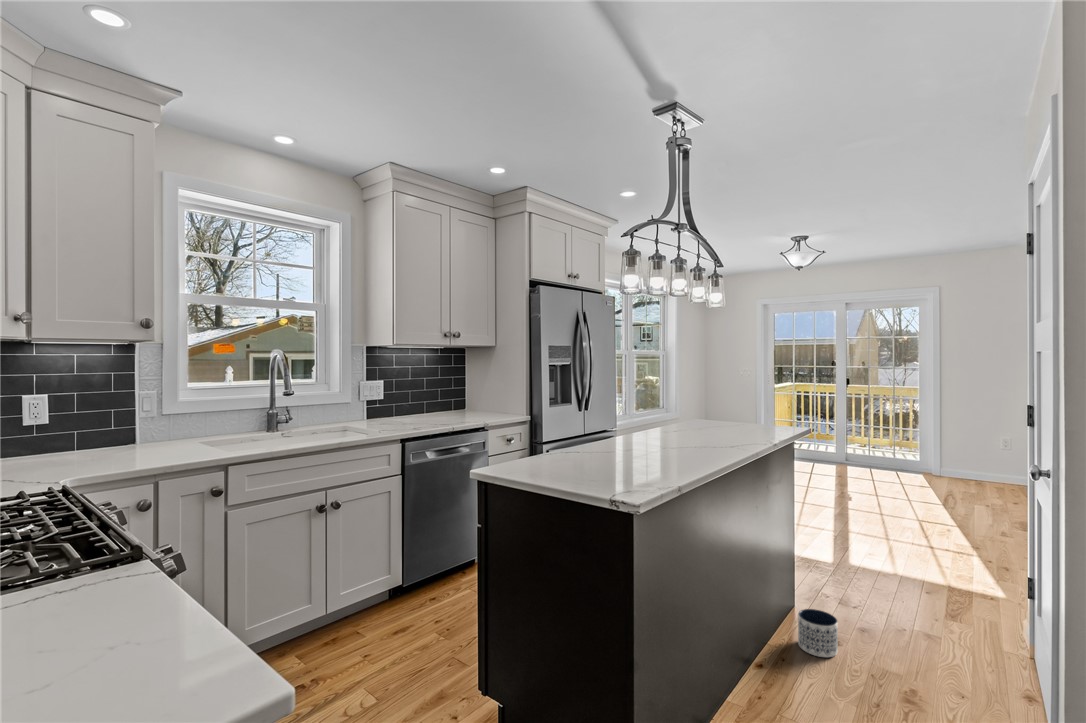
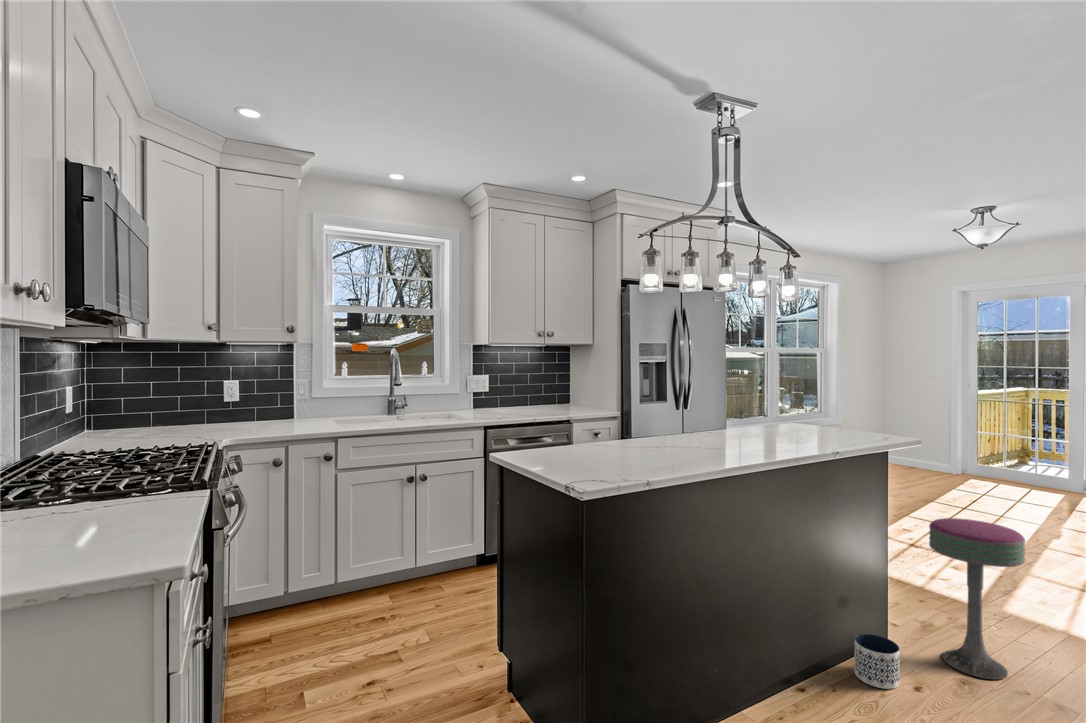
bar stool: none [836,497,911,631] -> present [929,518,1025,680]

